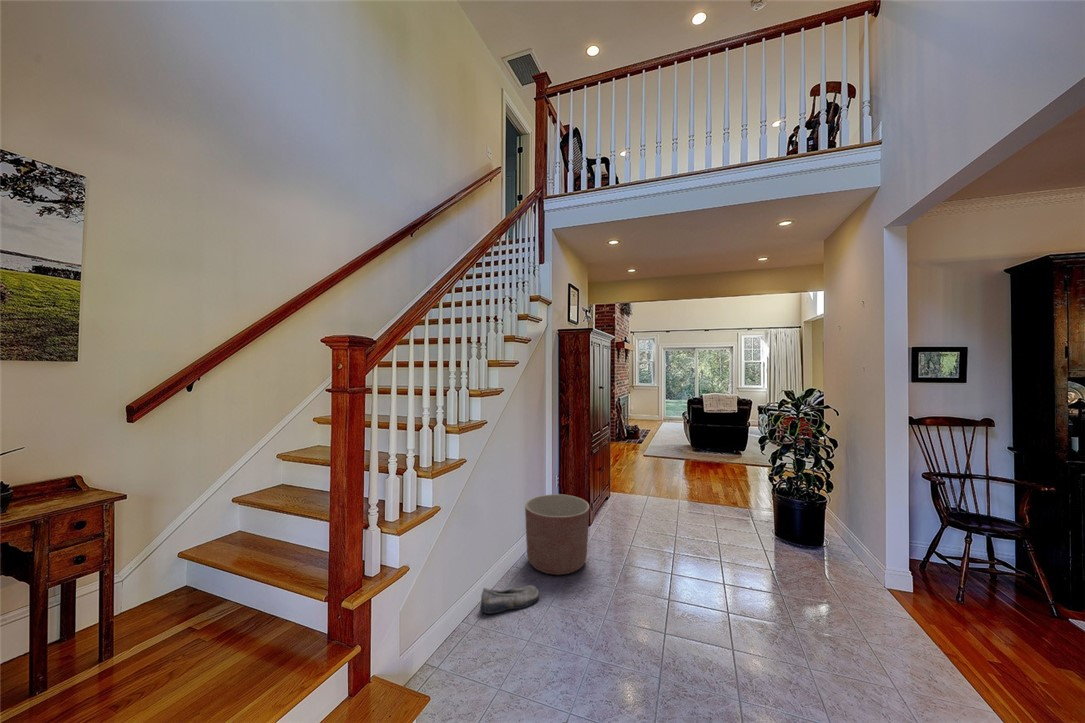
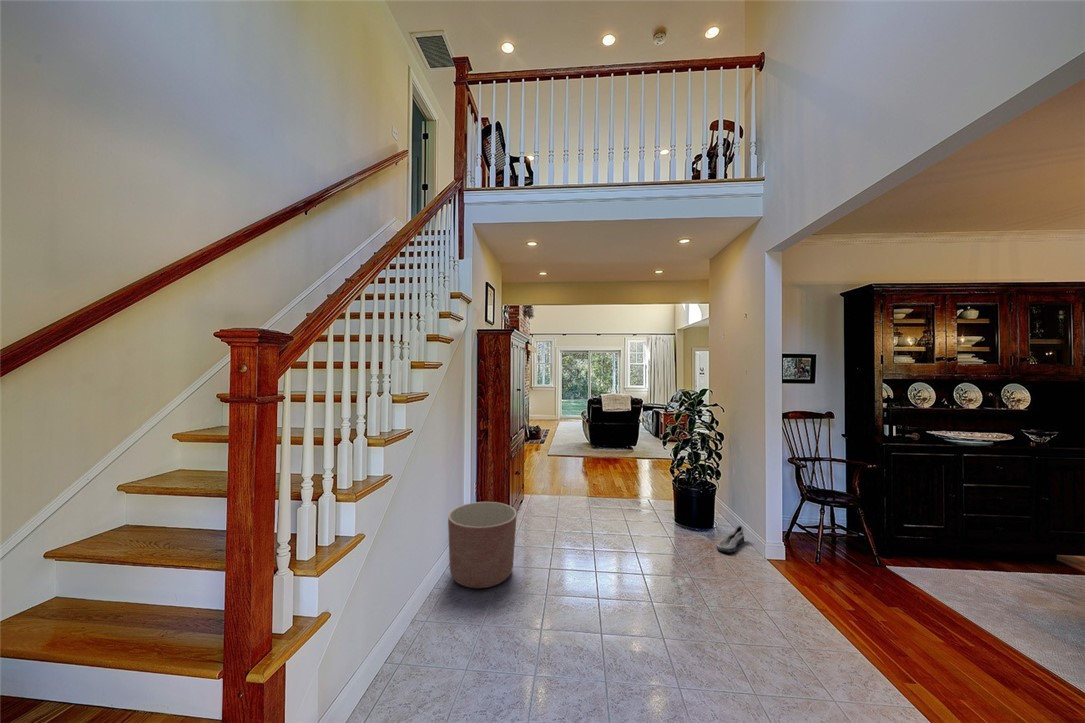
shoe: present [480,585,539,614] -> present [717,526,744,553]

